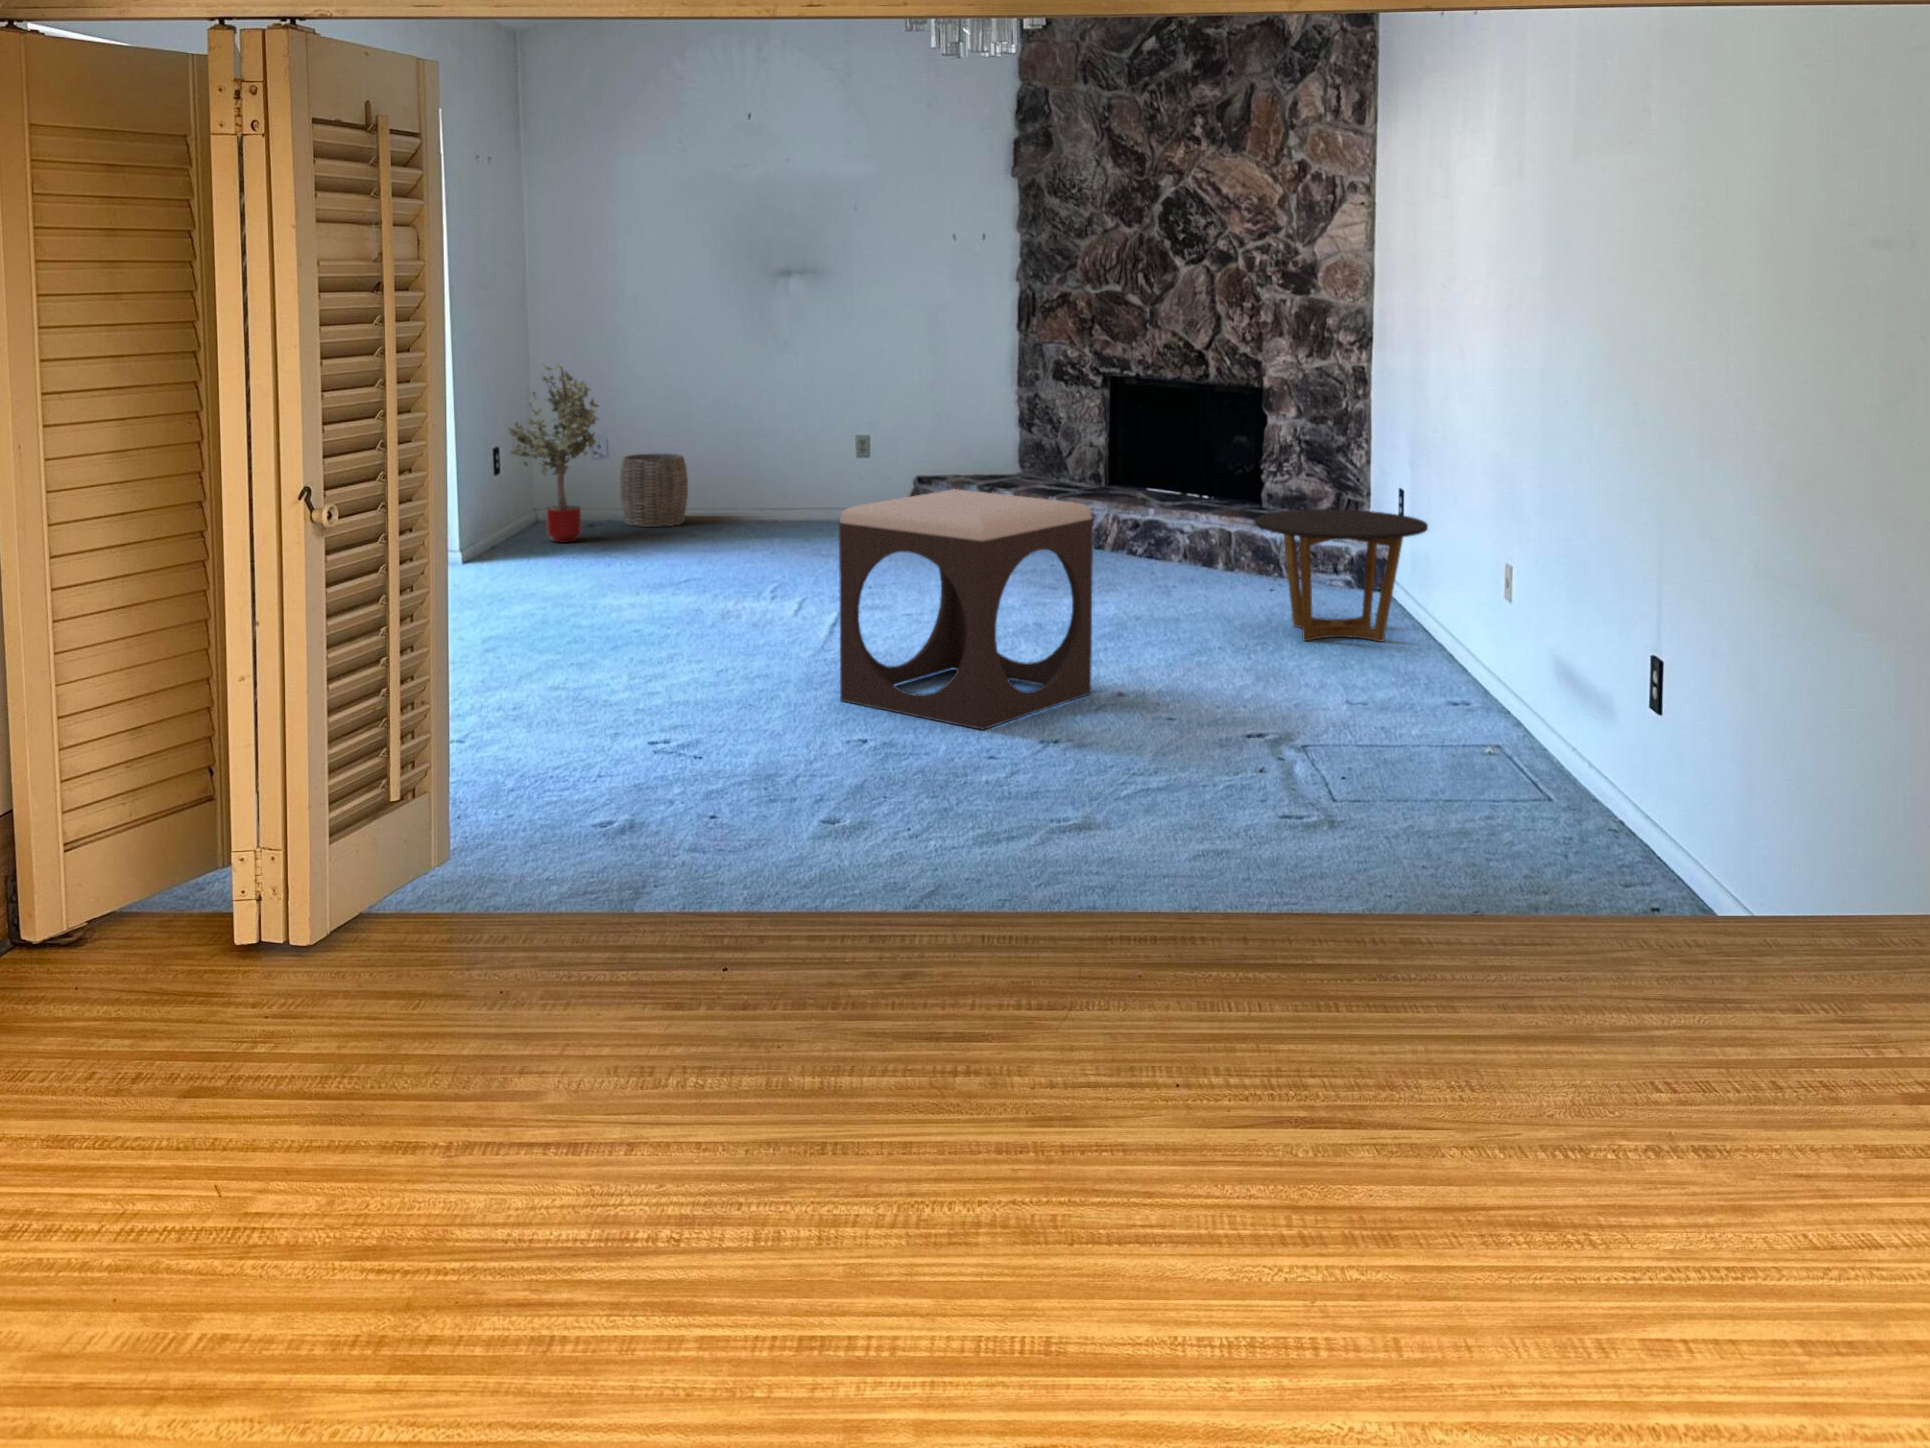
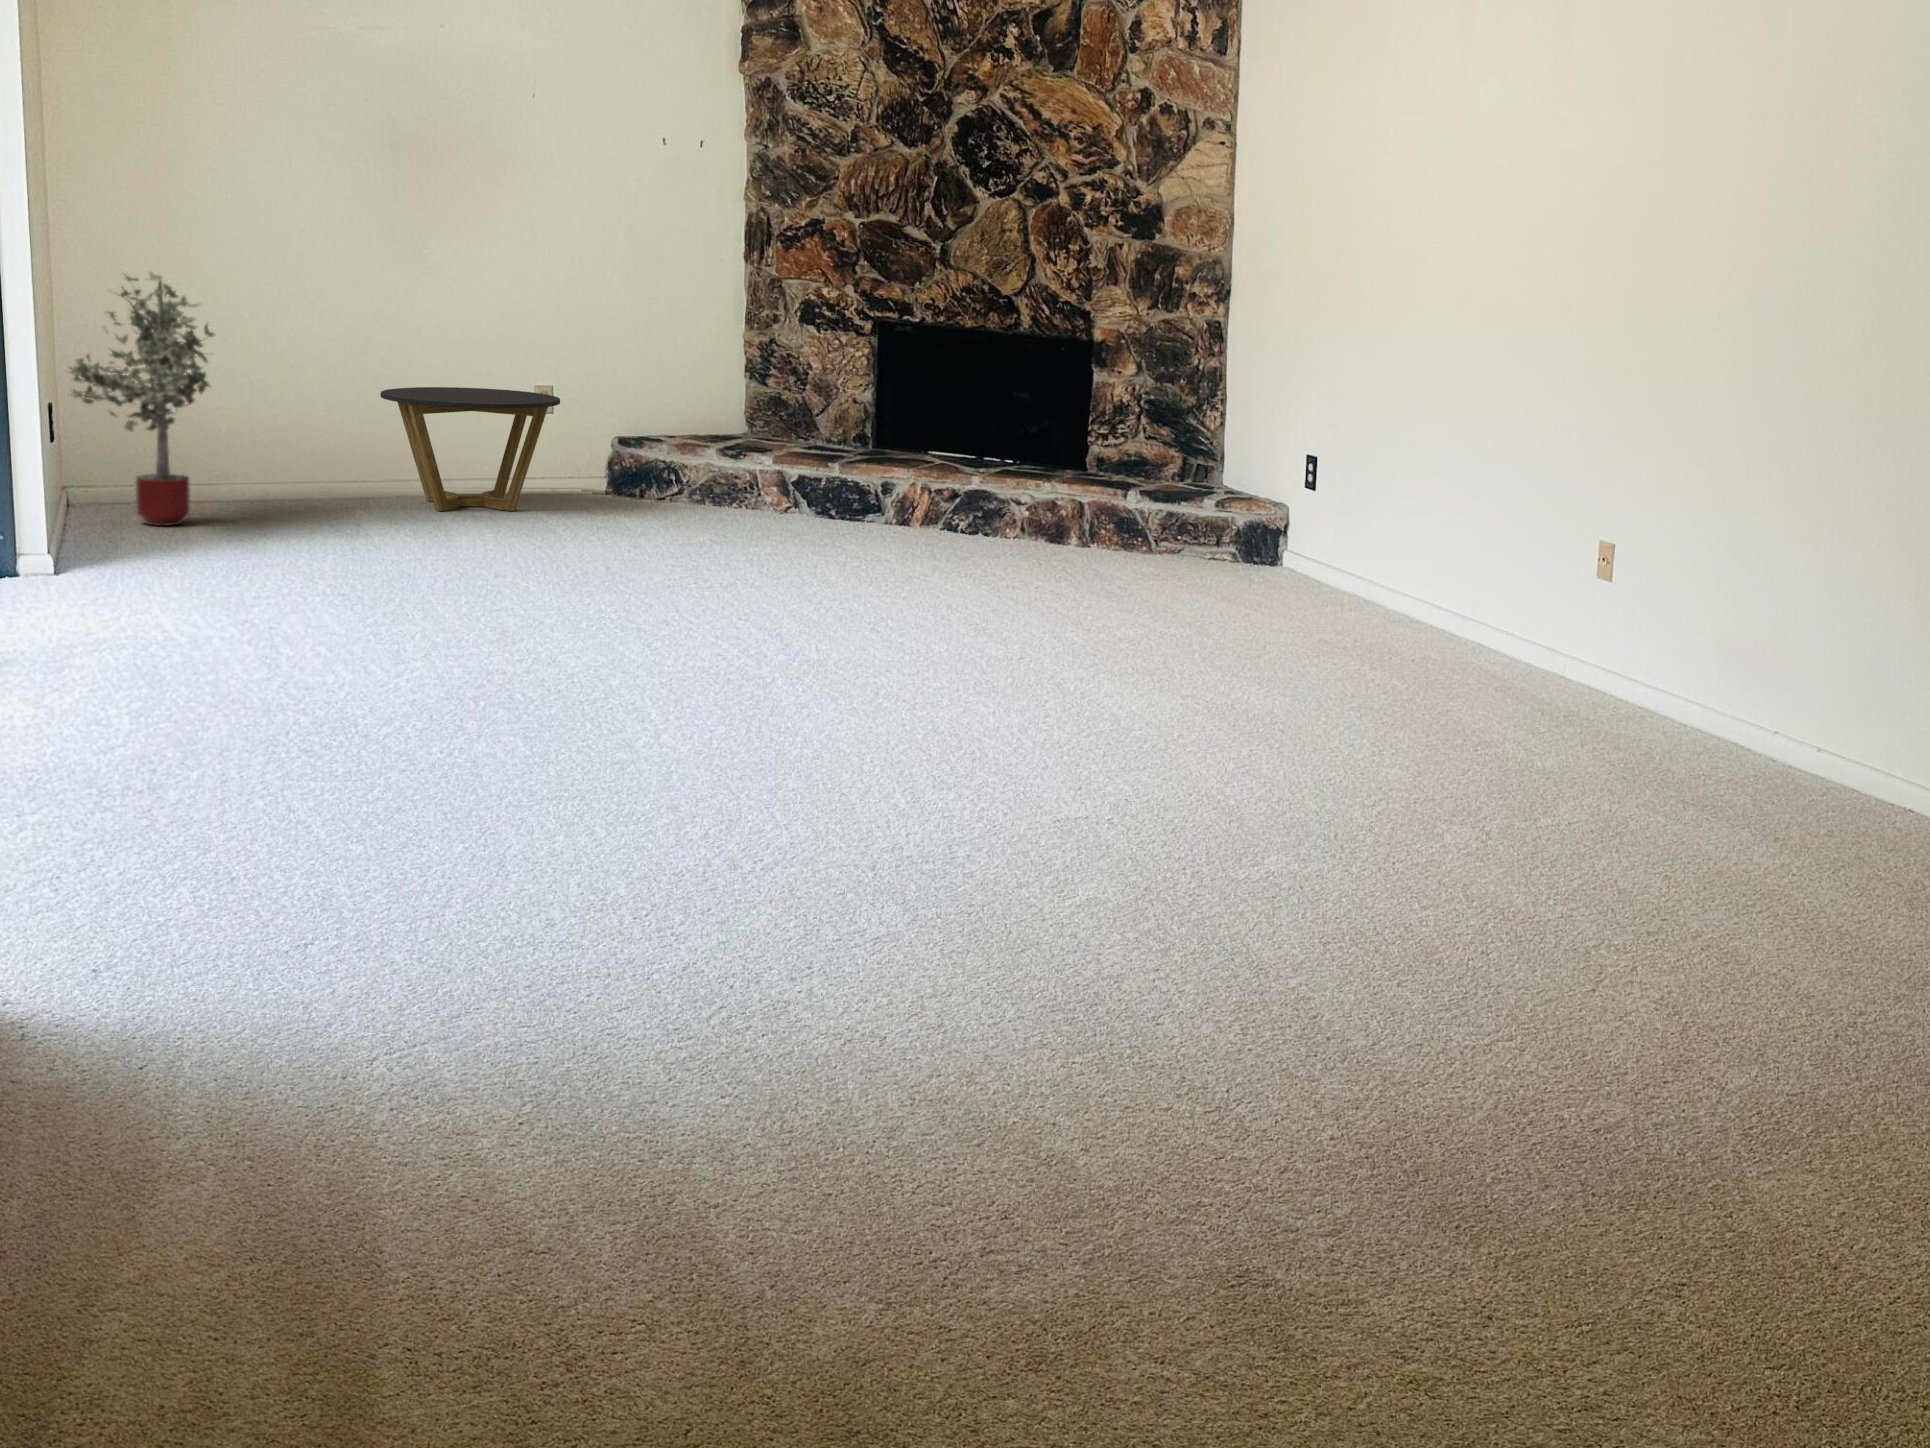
woven basket: present [620,454,688,527] -> none [210,405,311,505]
footstool: present [839,489,1093,730] -> none [914,444,1195,736]
side table: present [1255,509,1428,642] -> present [380,387,560,511]

